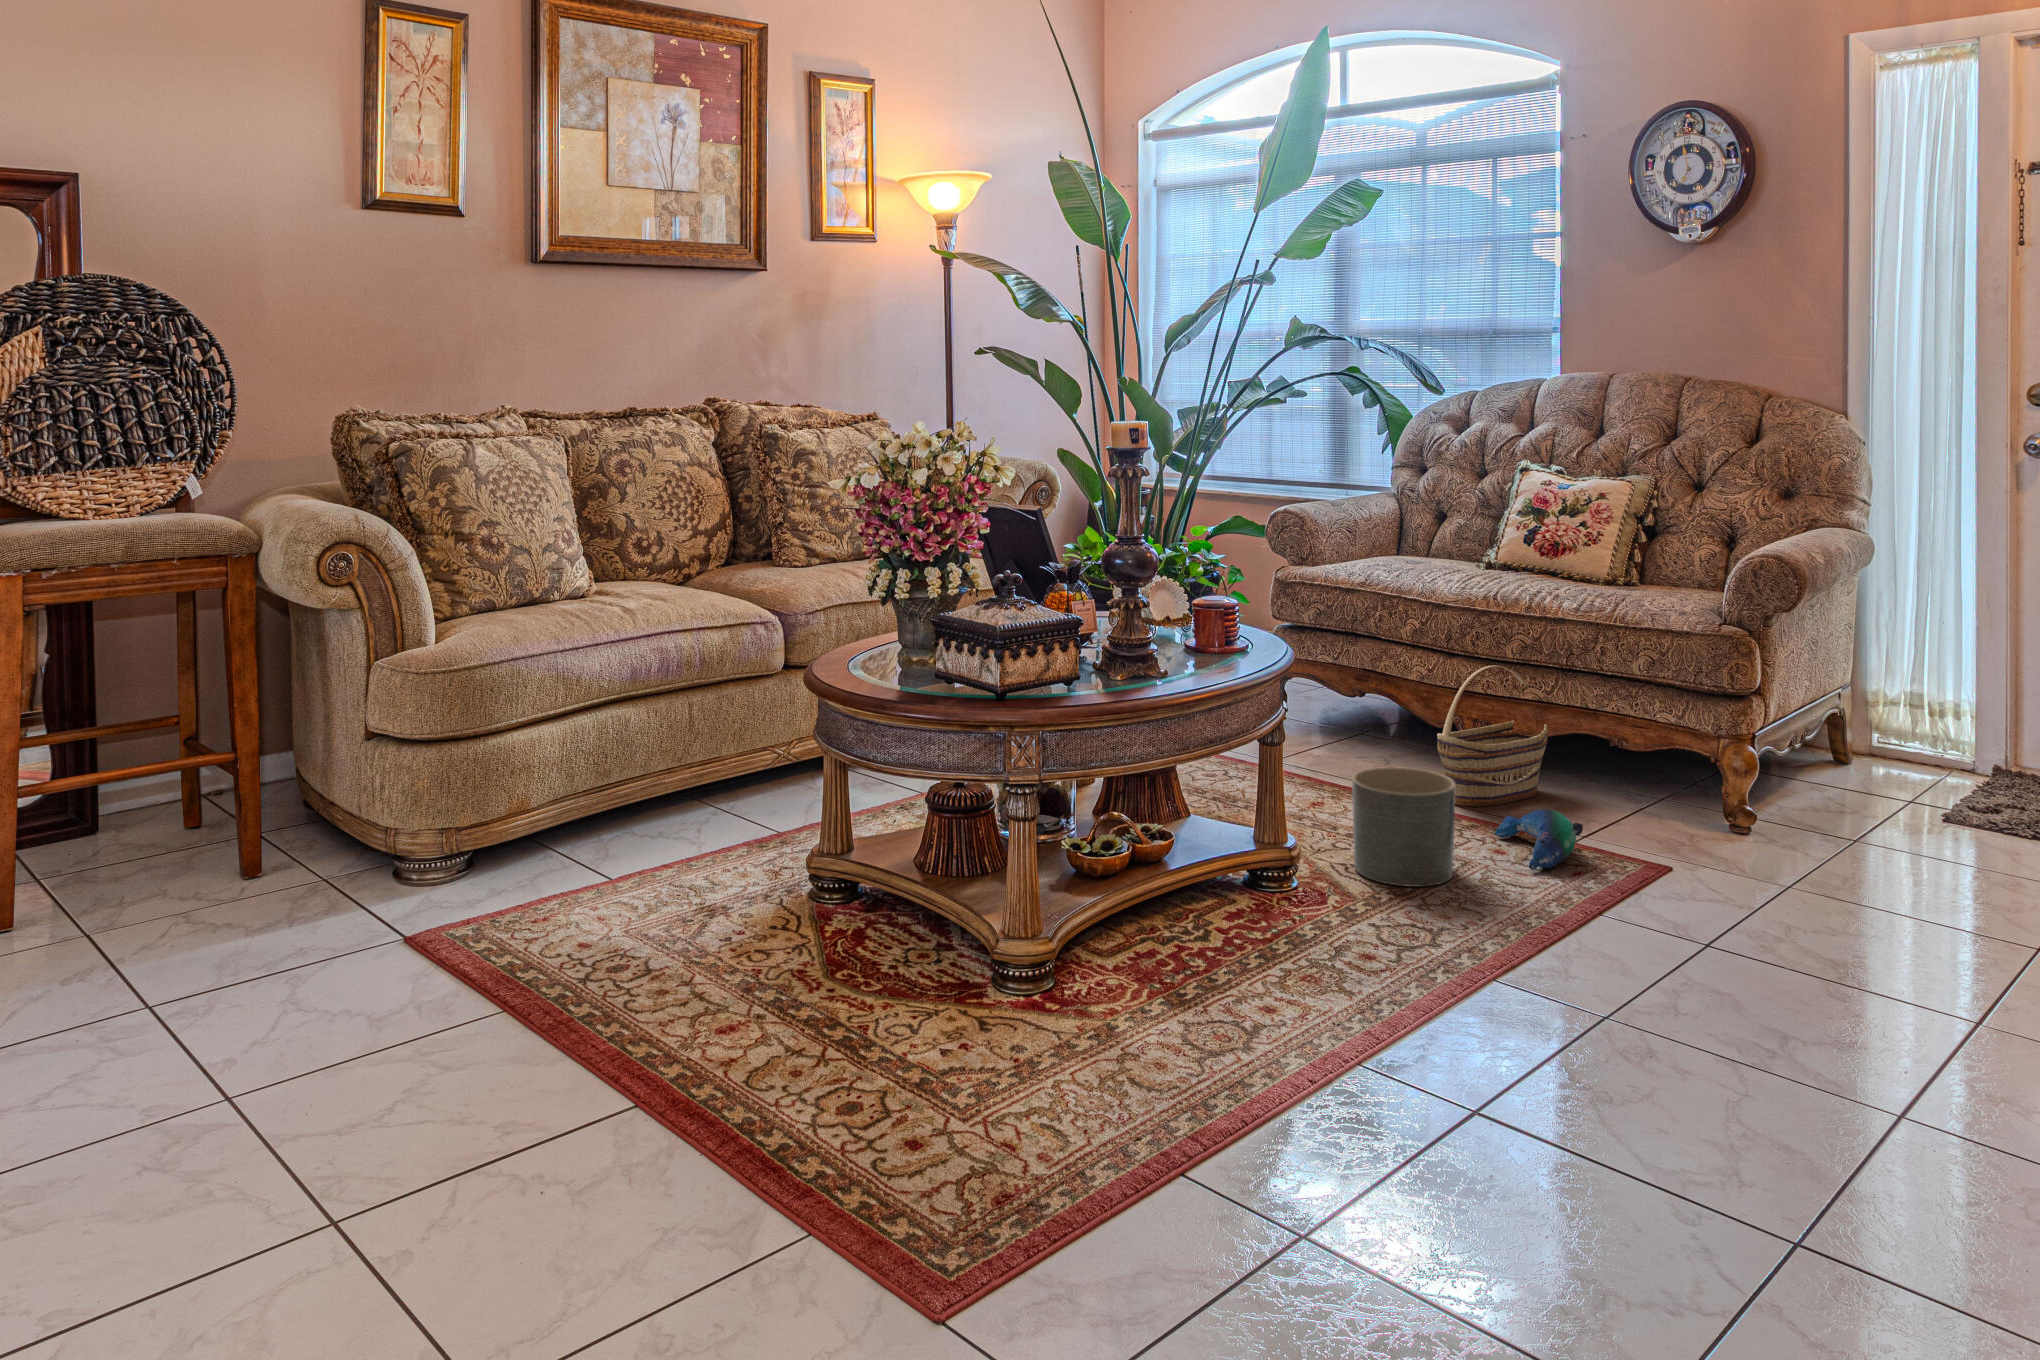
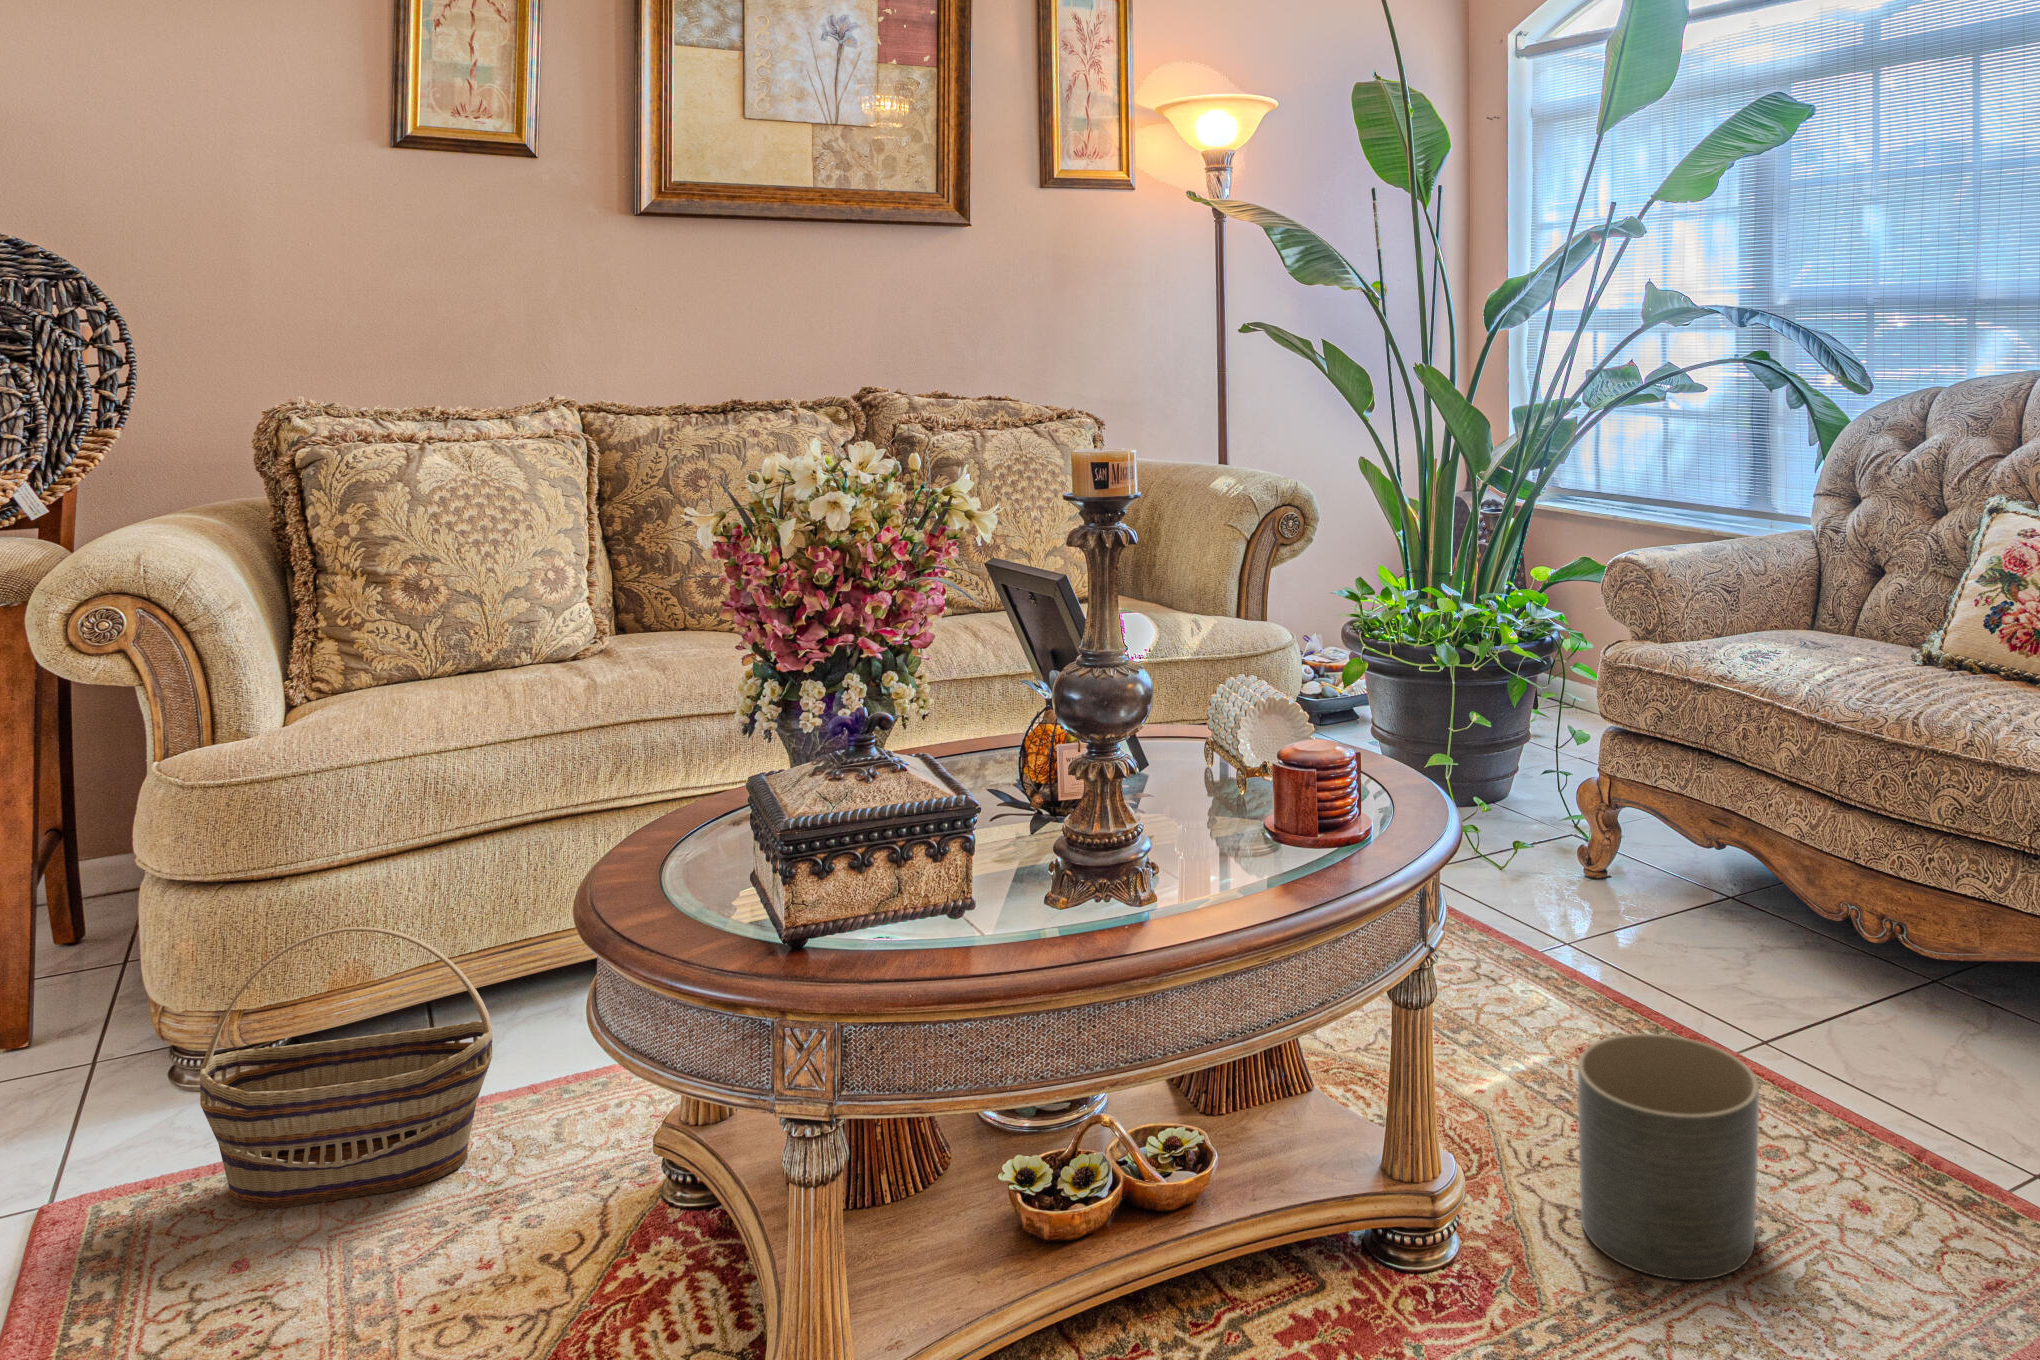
basket: present [1437,666,1547,806] -> present [200,927,492,1209]
plush toy: present [1494,809,1583,870] -> none [1864,1119,2016,1260]

